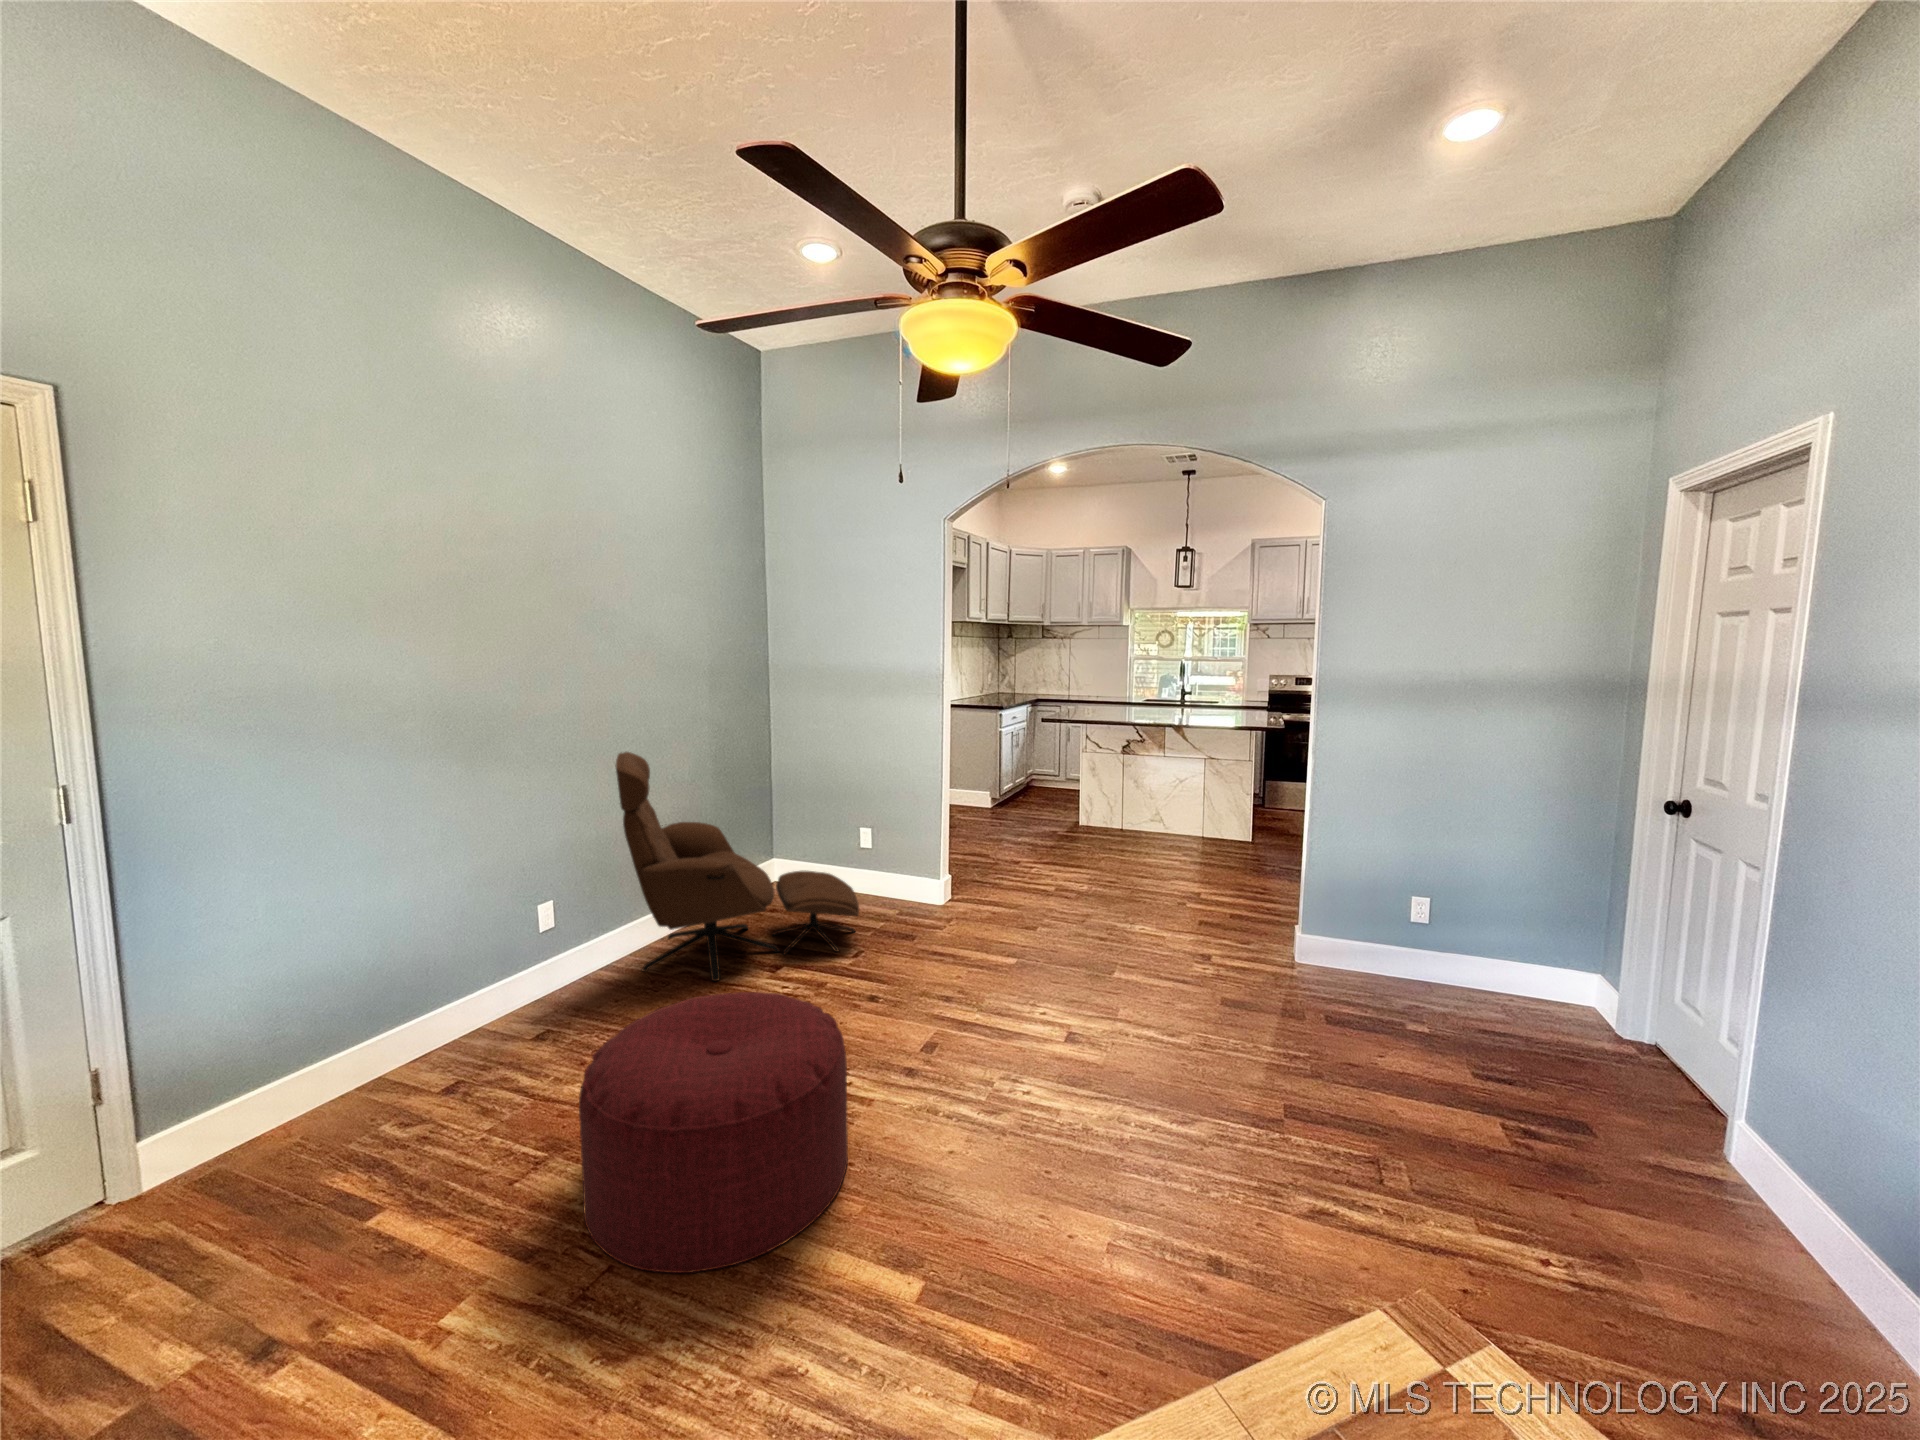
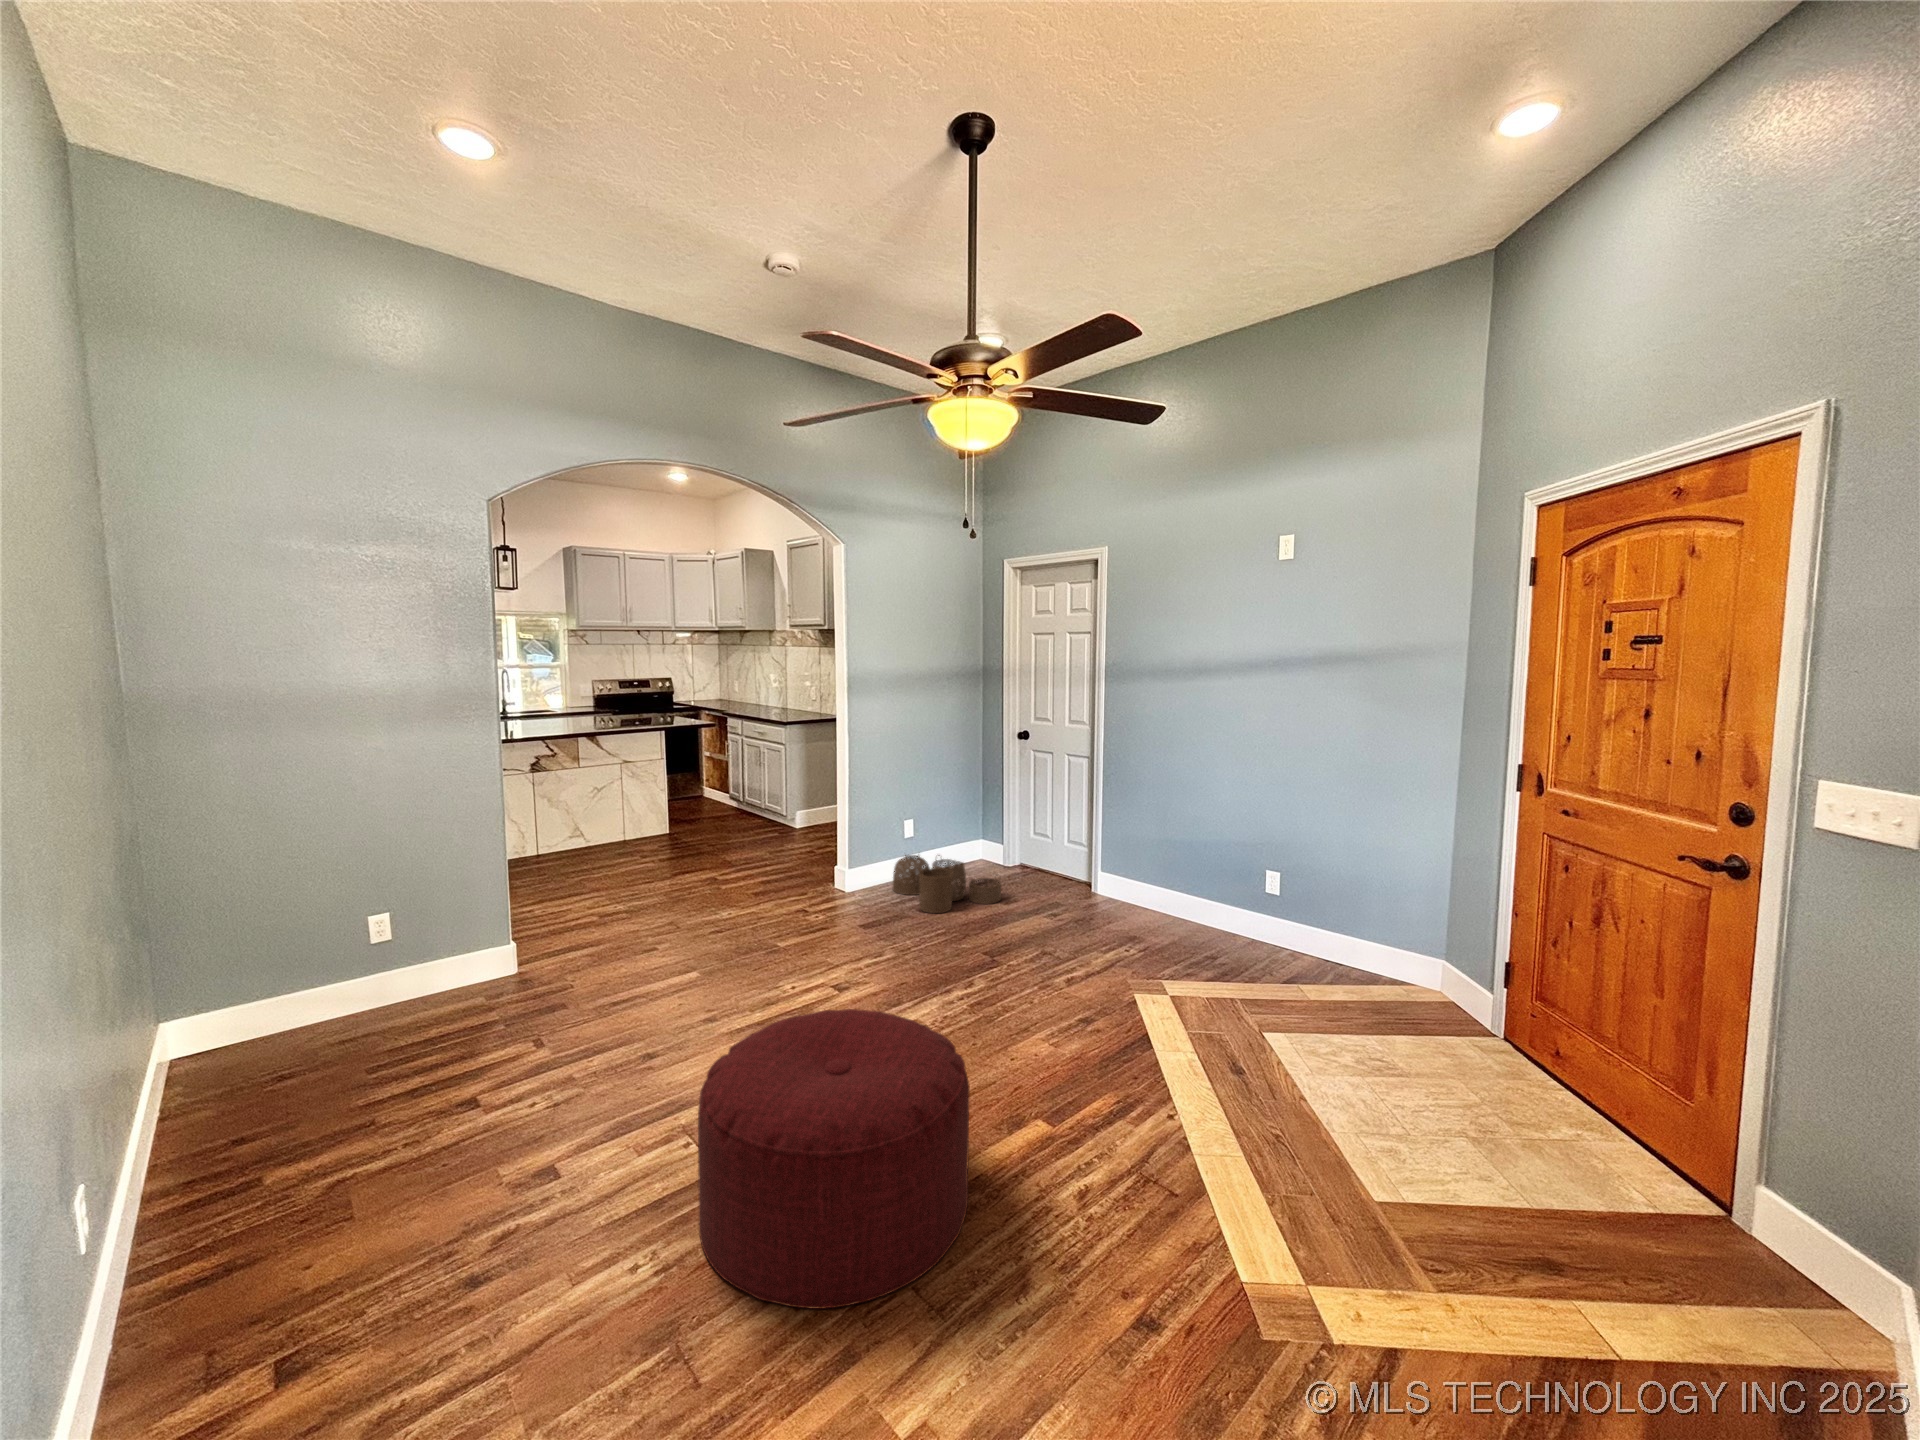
lounge chair: present [616,752,859,981] -> none [49,849,524,1235]
woven basket: none [1333,933,1504,1065] -> present [893,855,1001,913]

